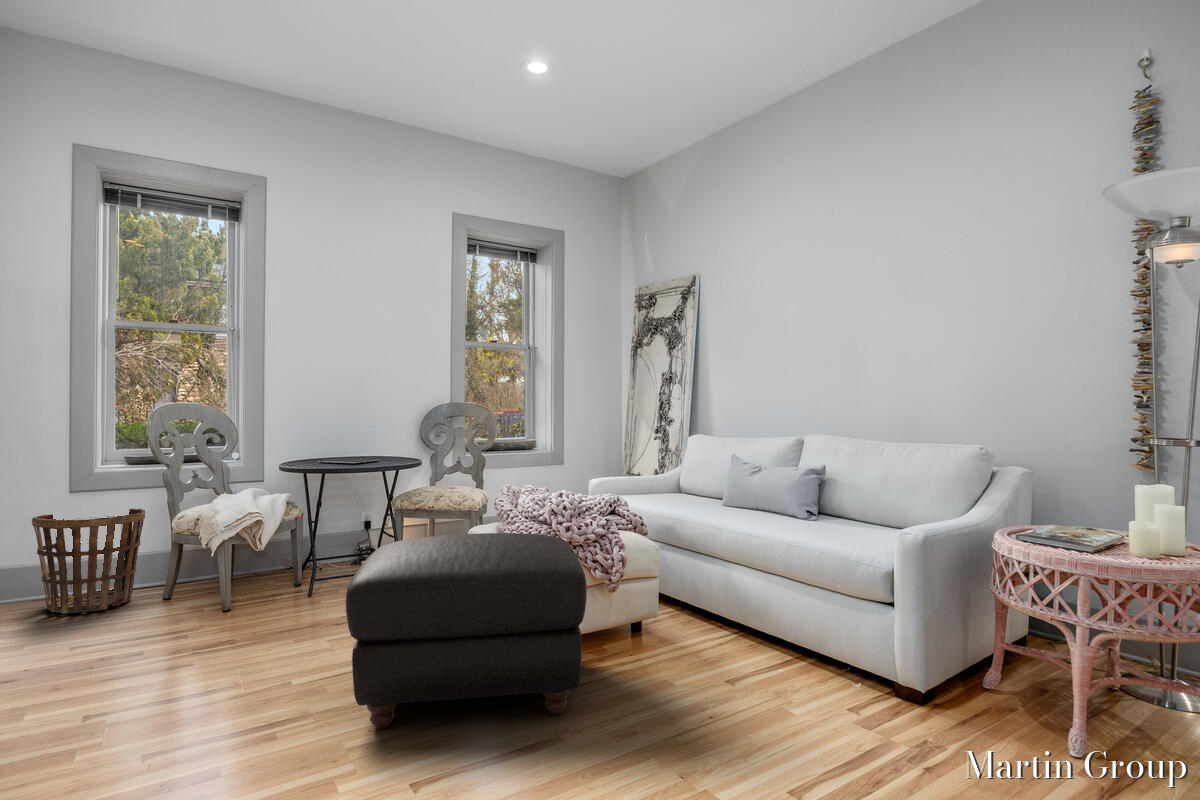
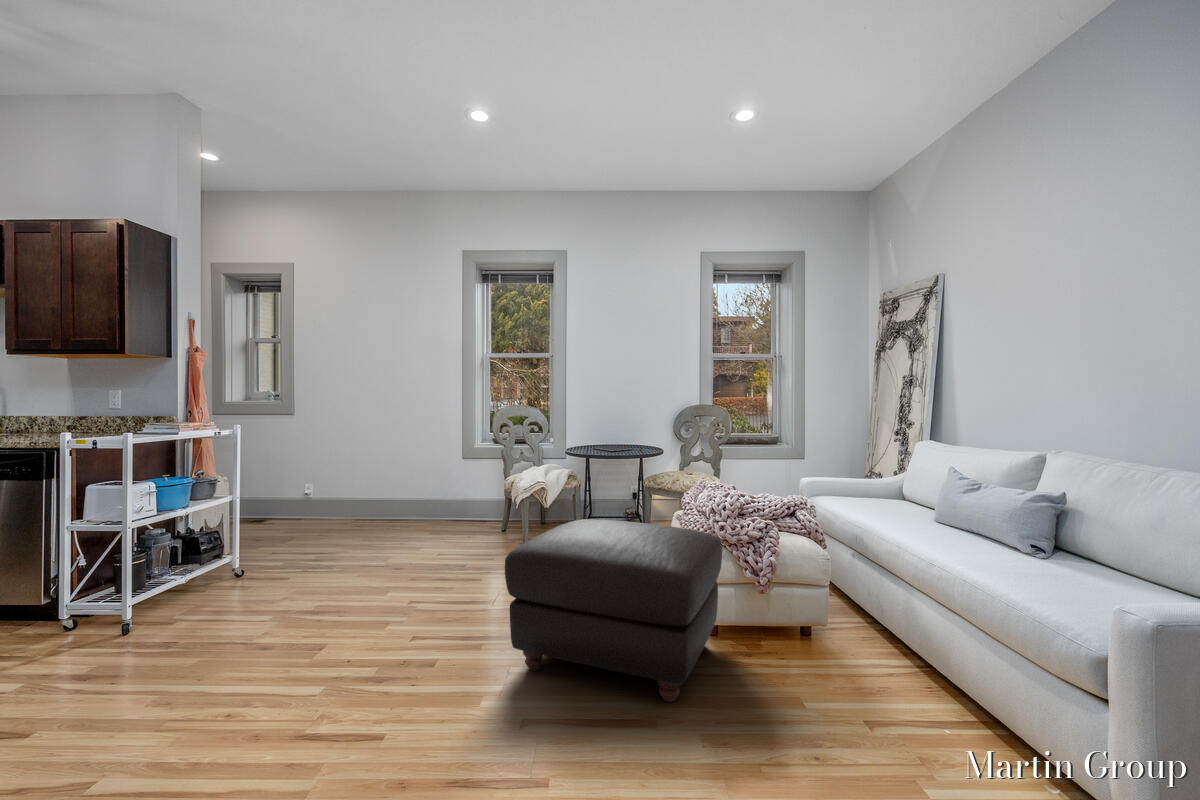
basket: present [32,508,145,613] -> none [424,470,484,535]

